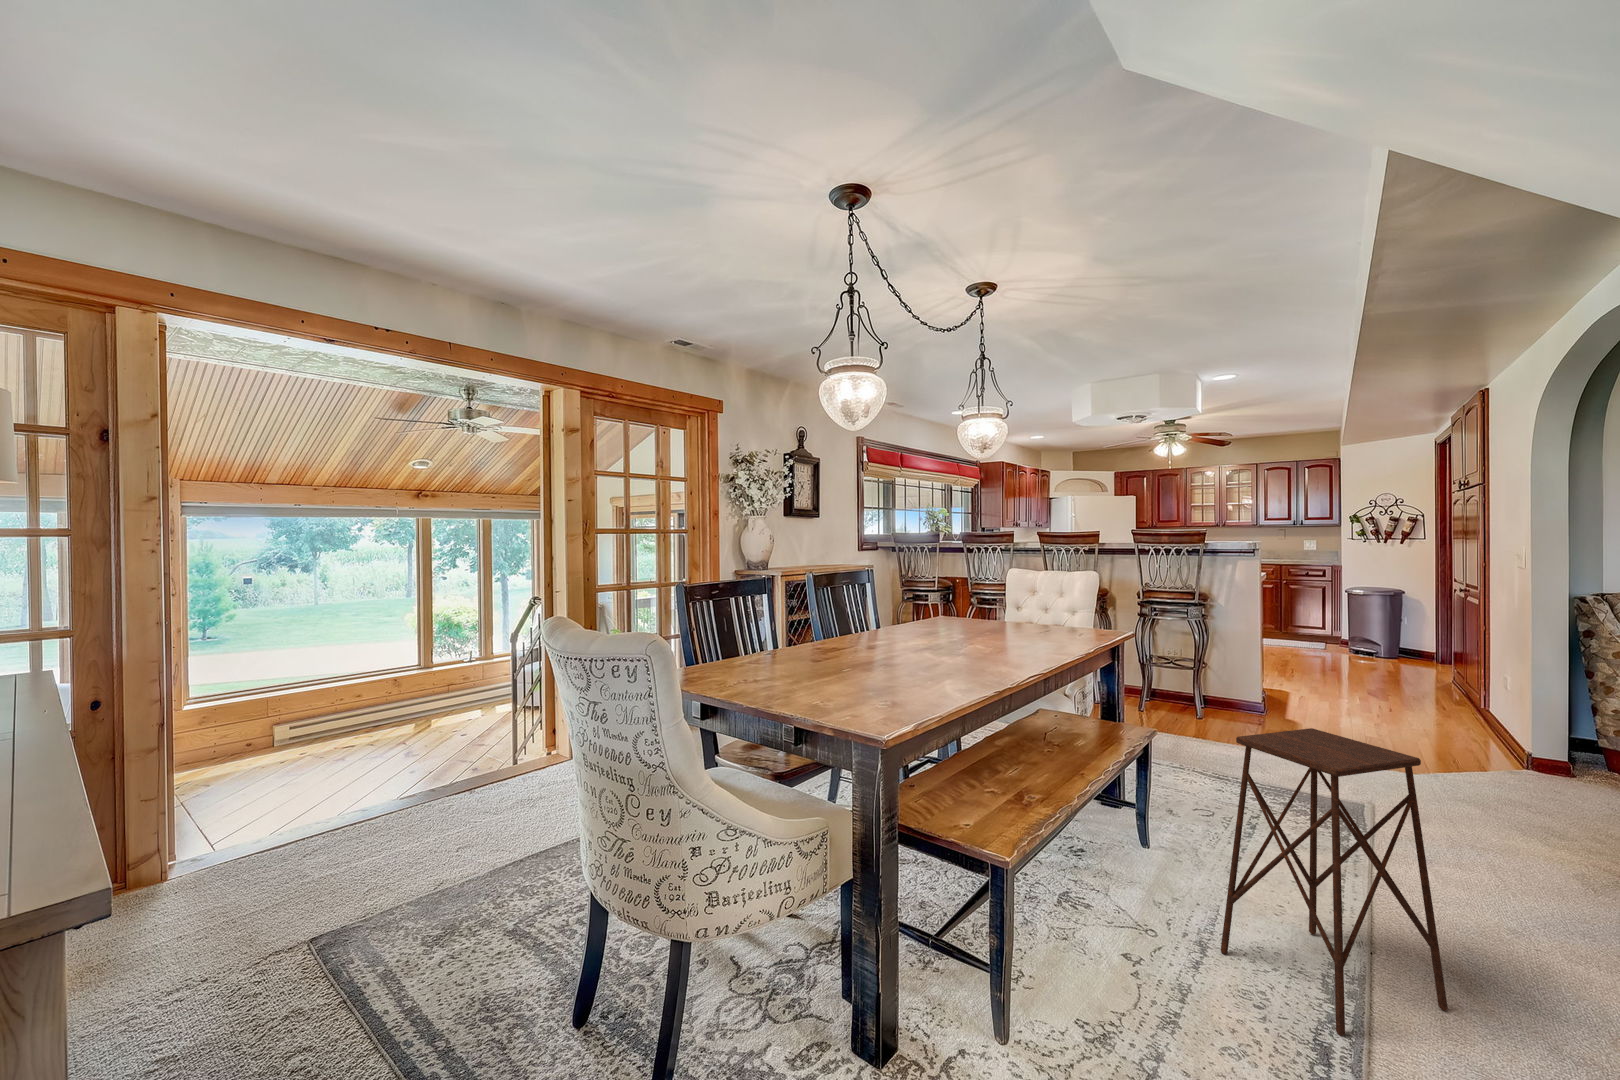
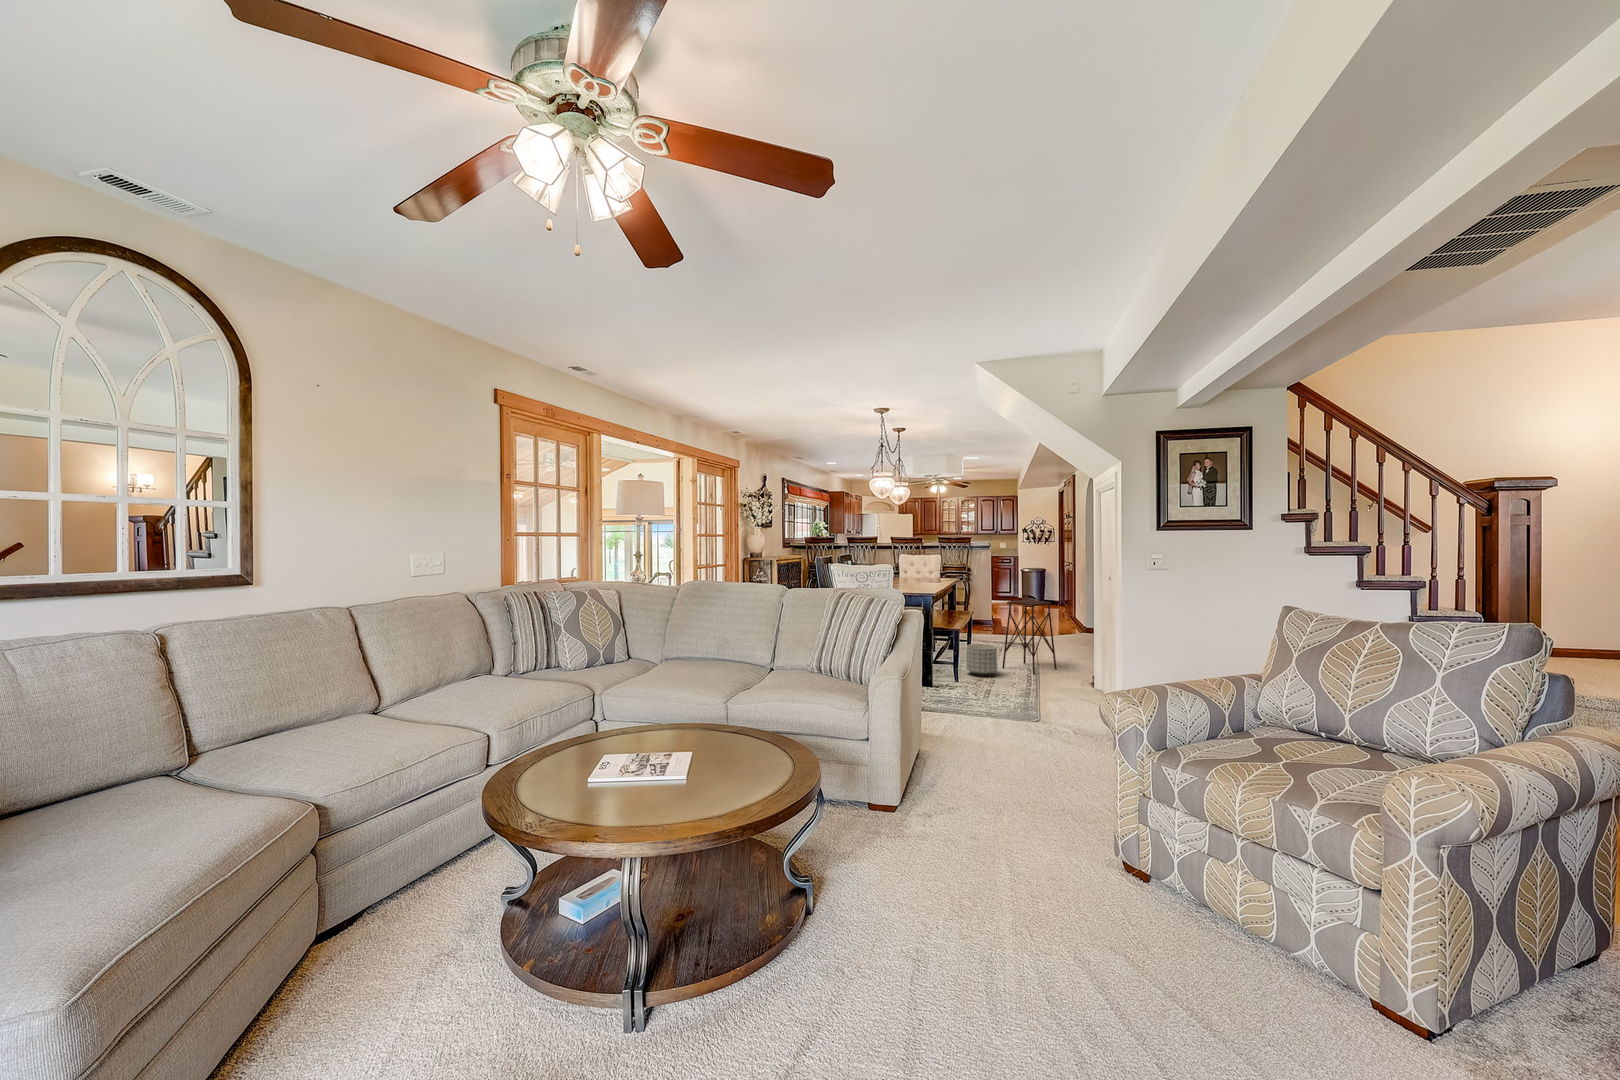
planter: none [1070,871,1181,1010] -> present [966,644,997,676]

